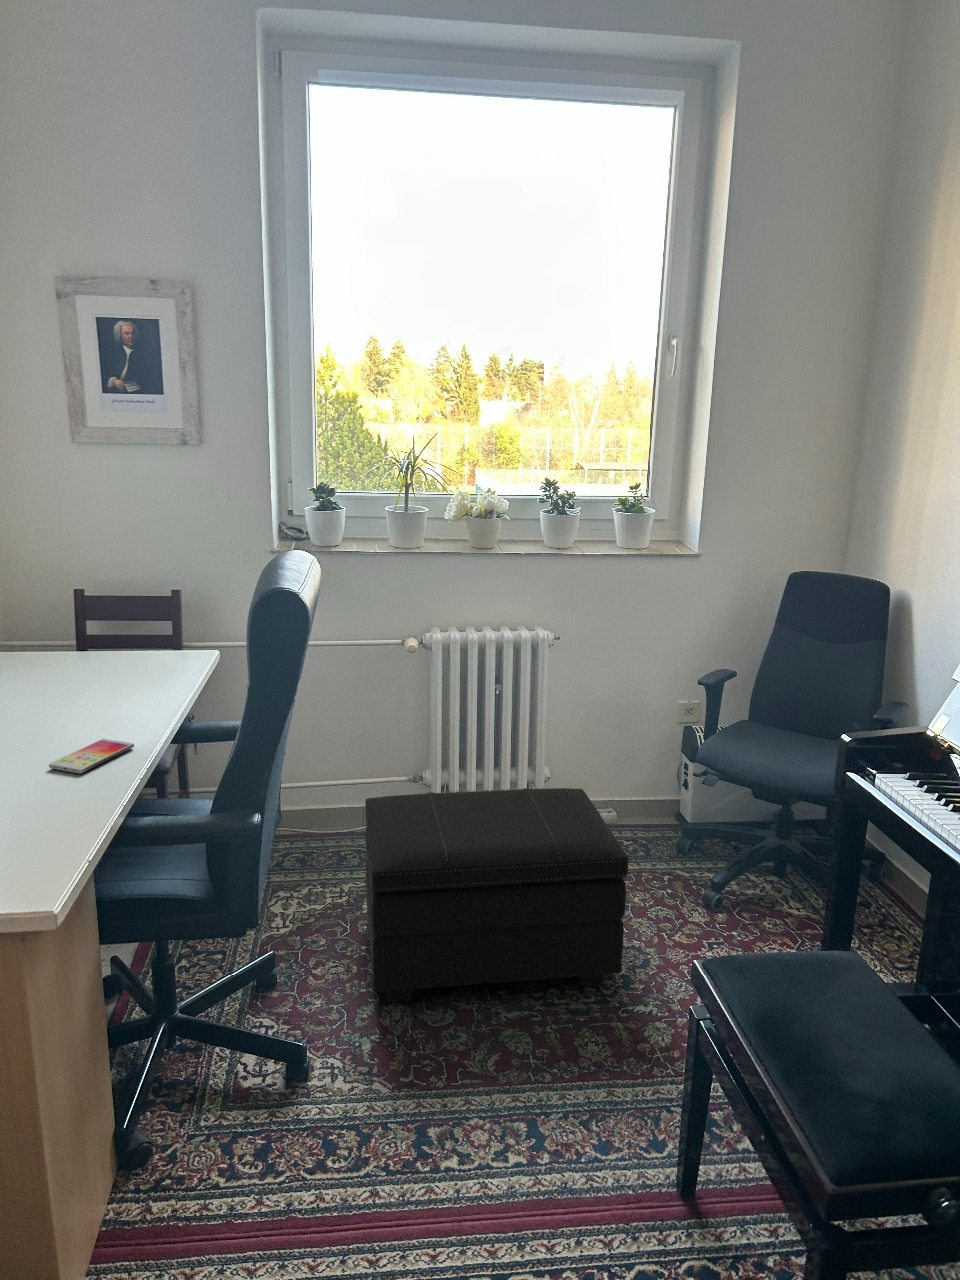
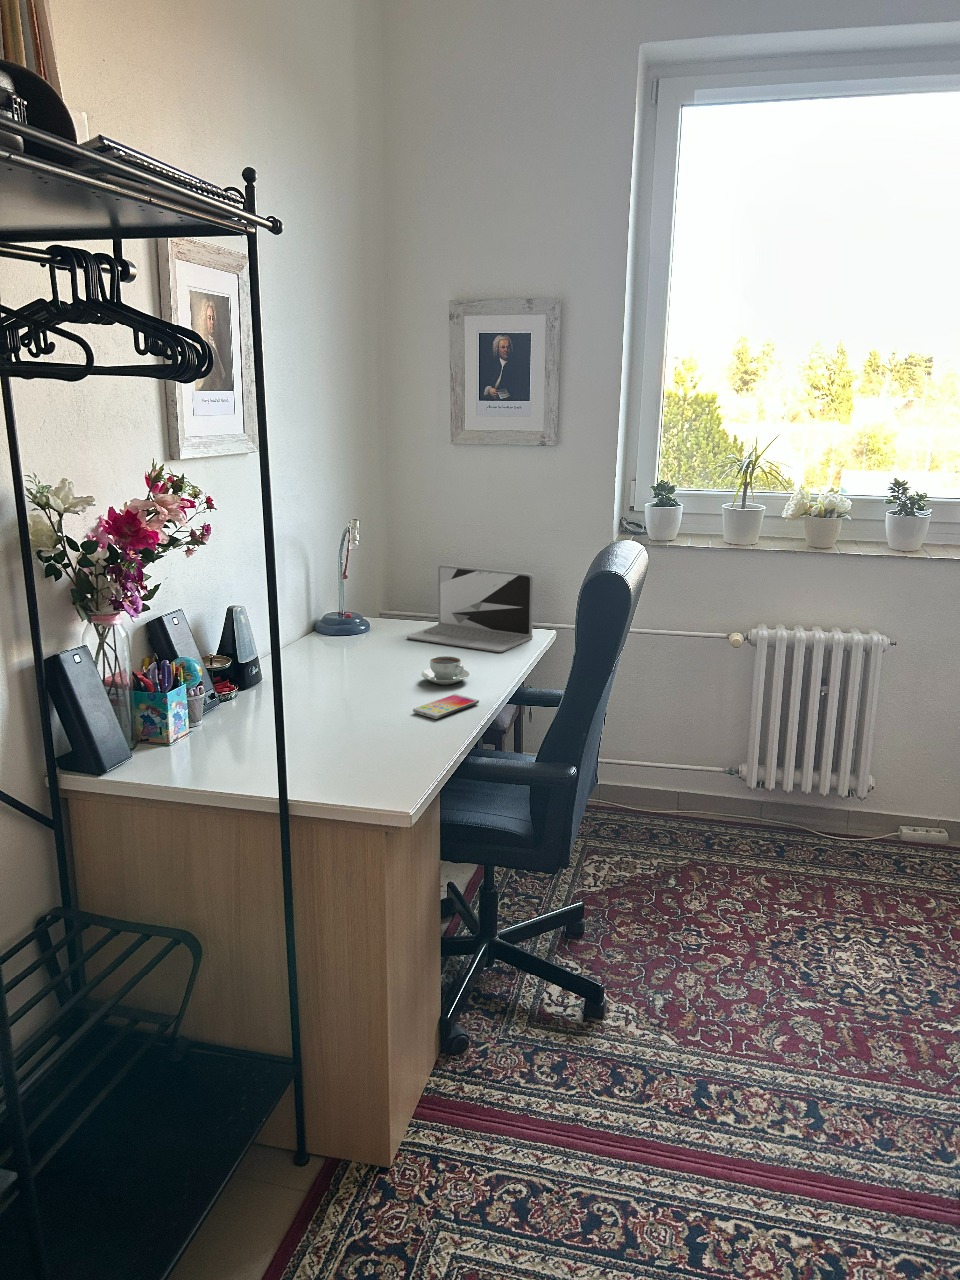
laptop: none [36,583,193,681] -> present [407,565,533,652]
coffee cup: none [57,693,119,728] -> present [421,656,469,684]
footstool: present [365,788,629,1002] -> none [670,779,944,996]

